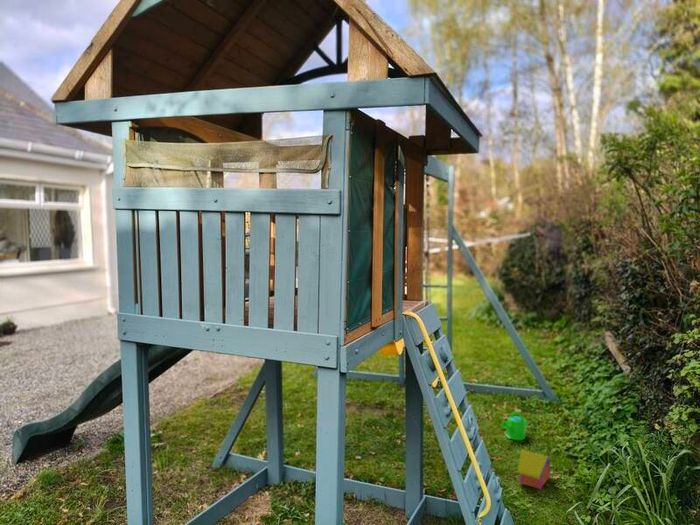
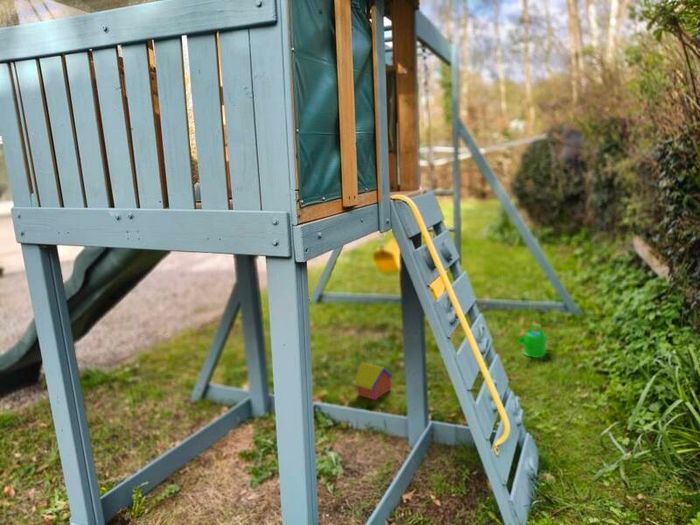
toy house: present [518,450,550,489] -> present [354,363,391,400]

